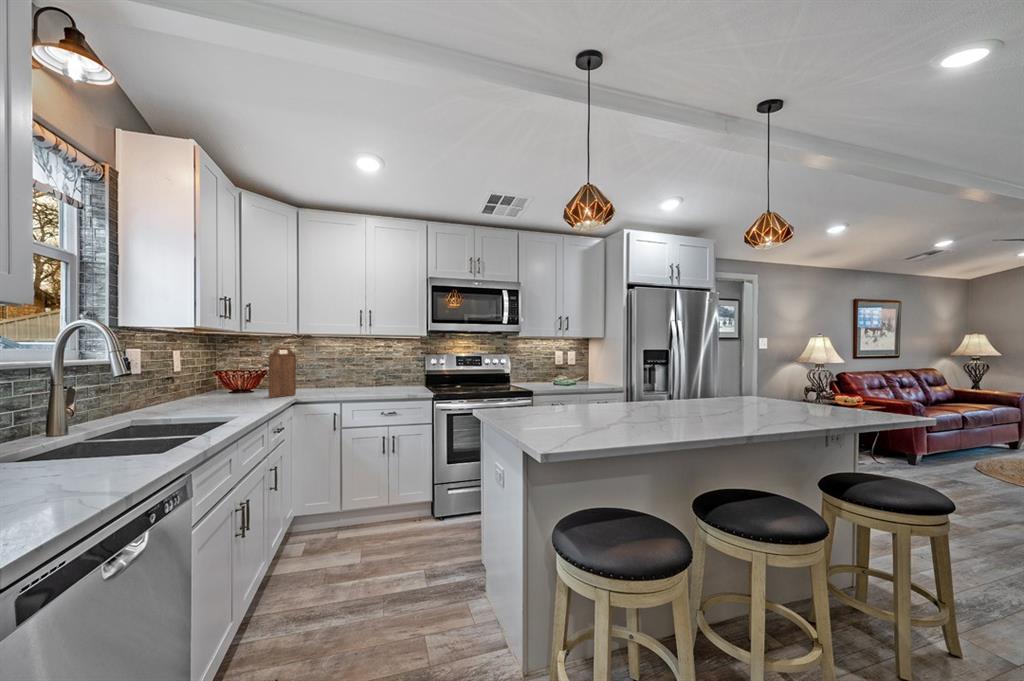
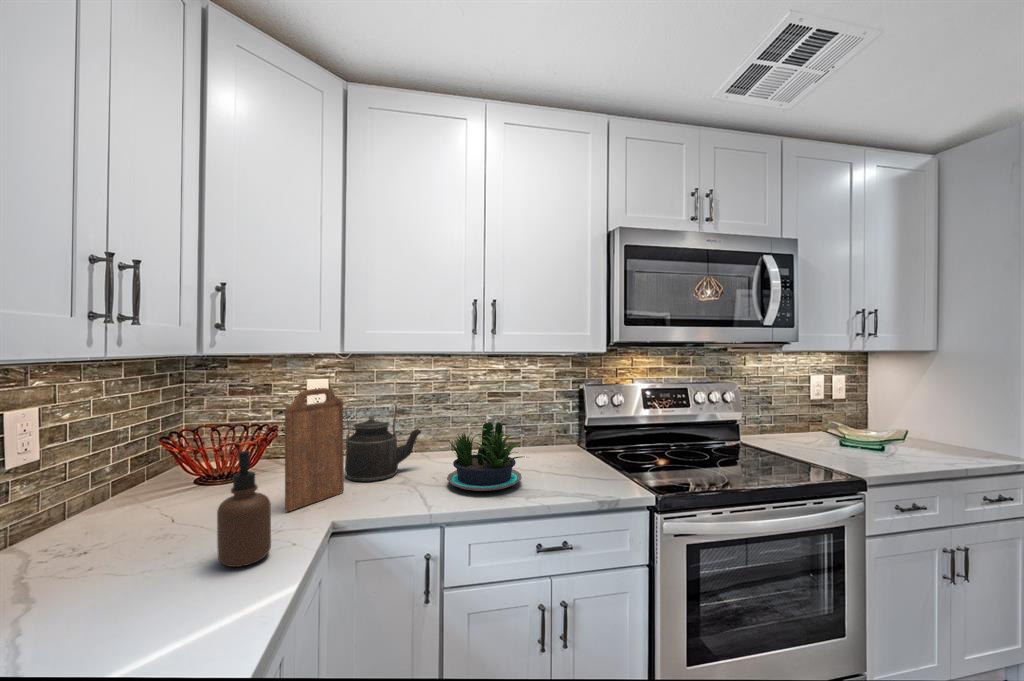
kettle: none [298,358,337,393] -> present [345,402,421,481]
soap dispenser: none [243,364,264,404] -> present [217,451,271,567]
potted plant: none [344,365,382,393] -> present [447,422,523,491]

